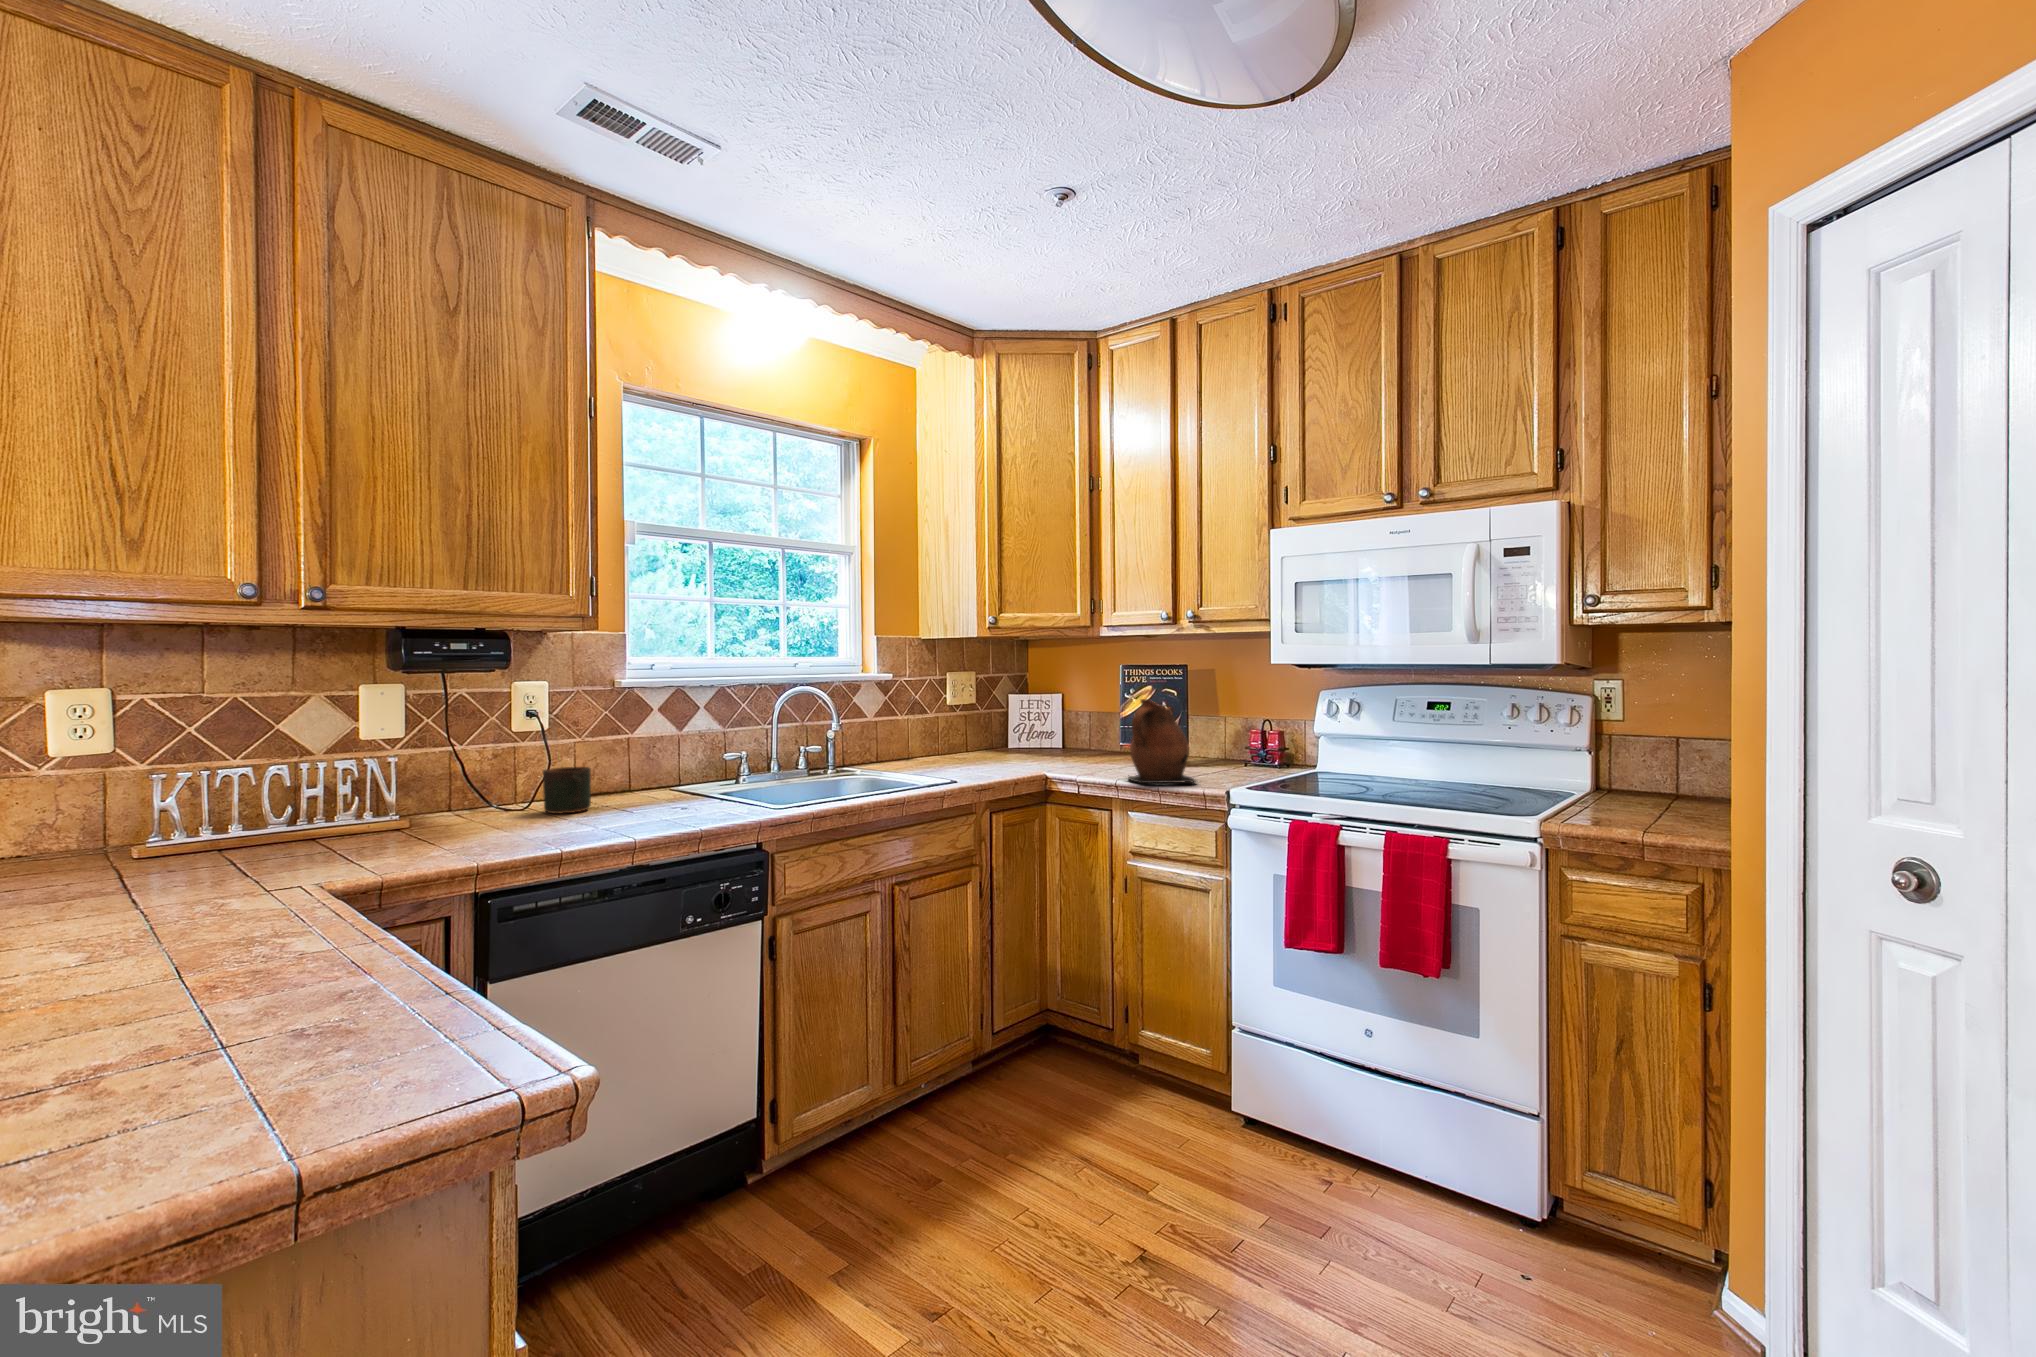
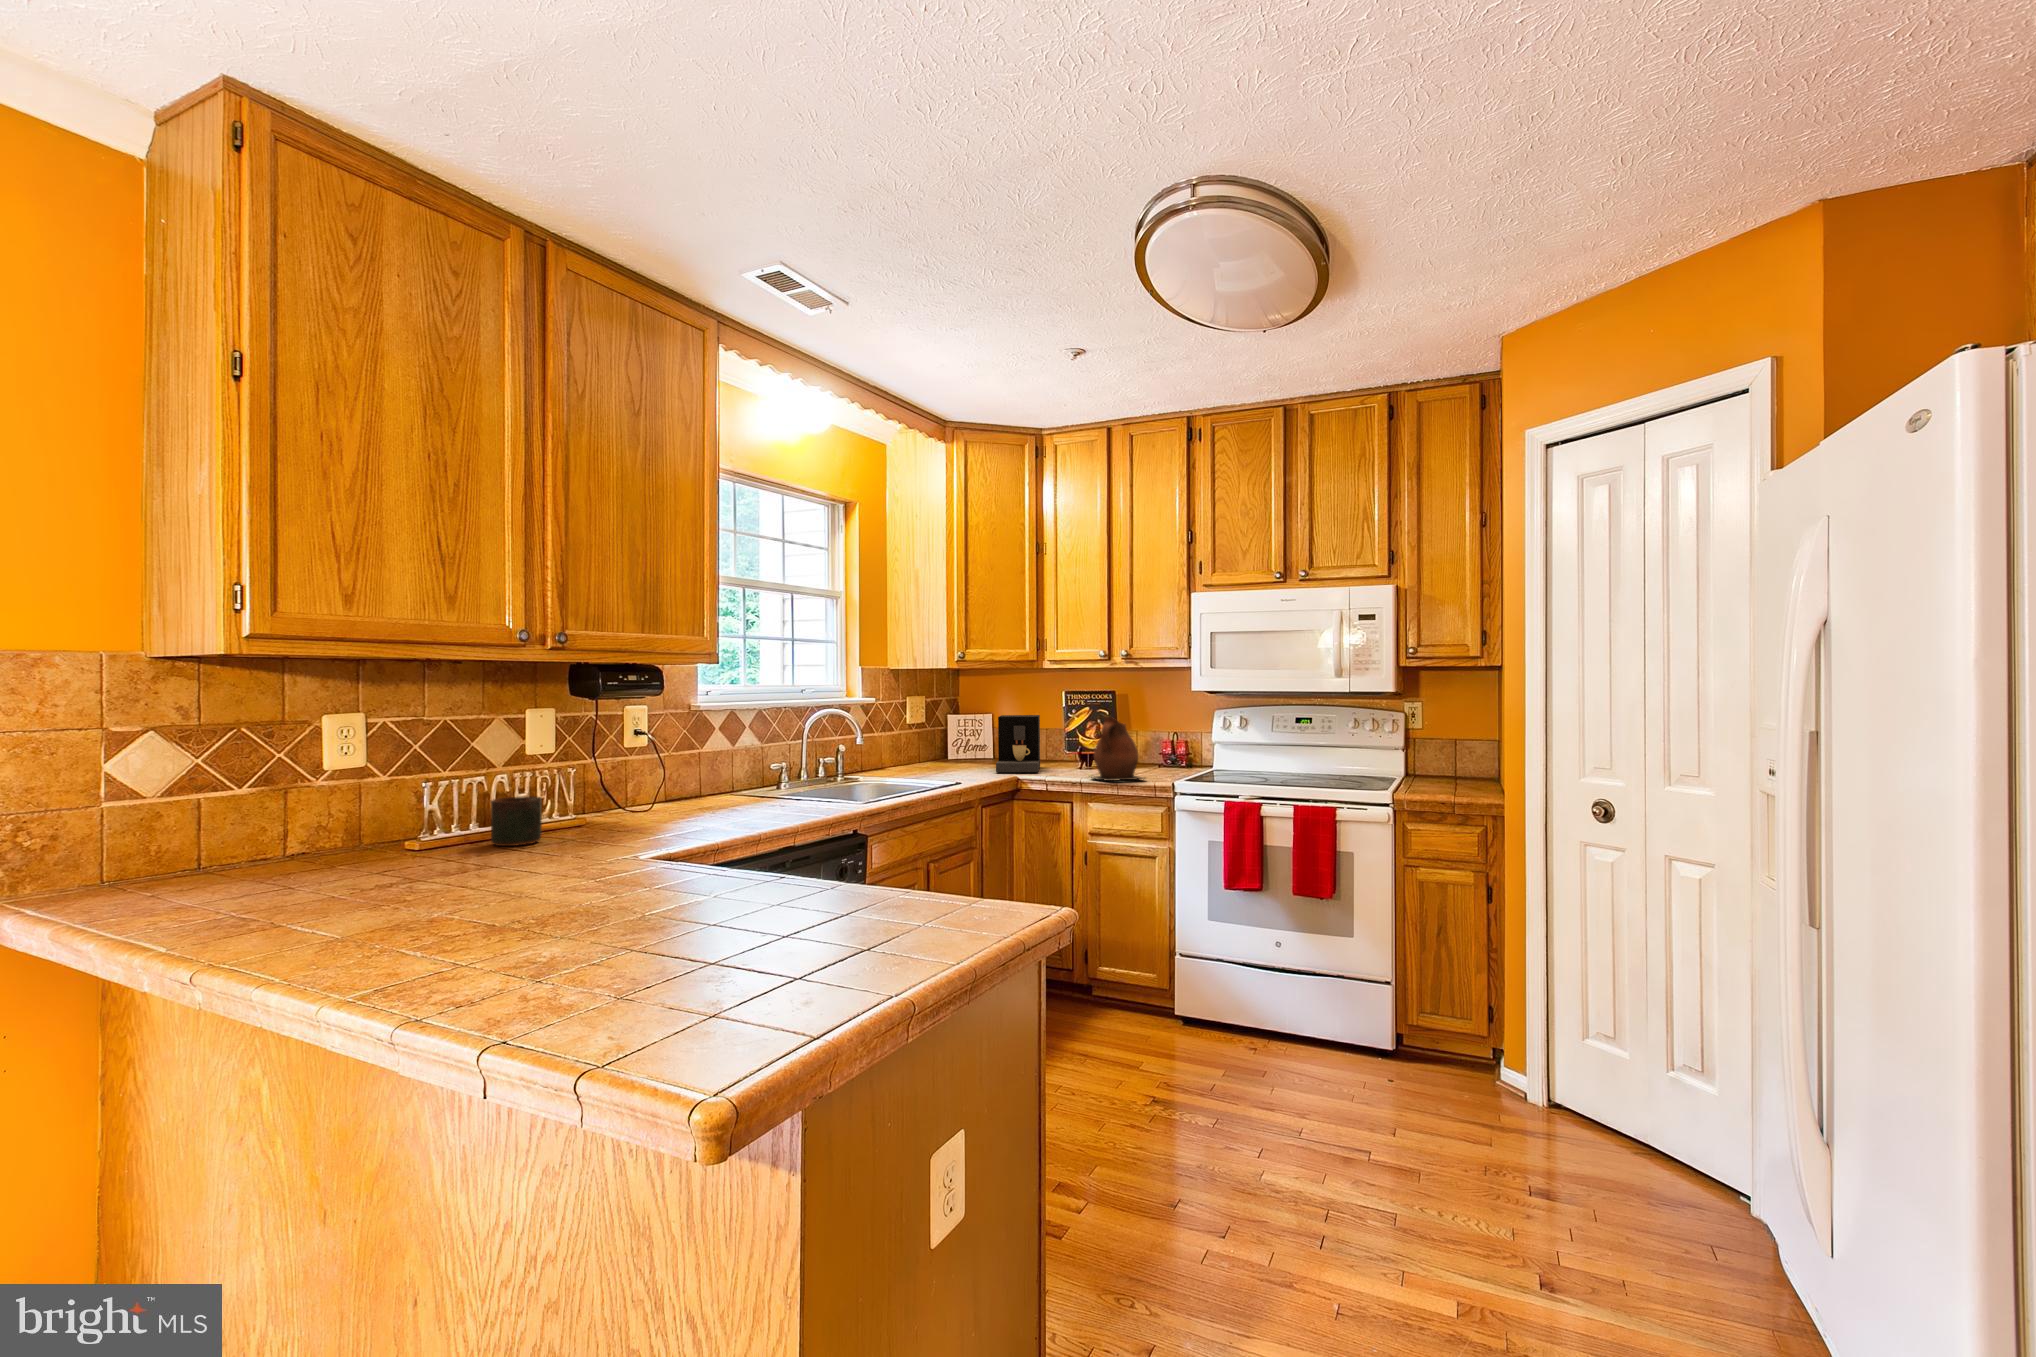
coffee maker: none [1029,695,1102,766] -> present [996,715,1040,772]
mug: present [543,767,591,814] -> present [490,796,542,846]

